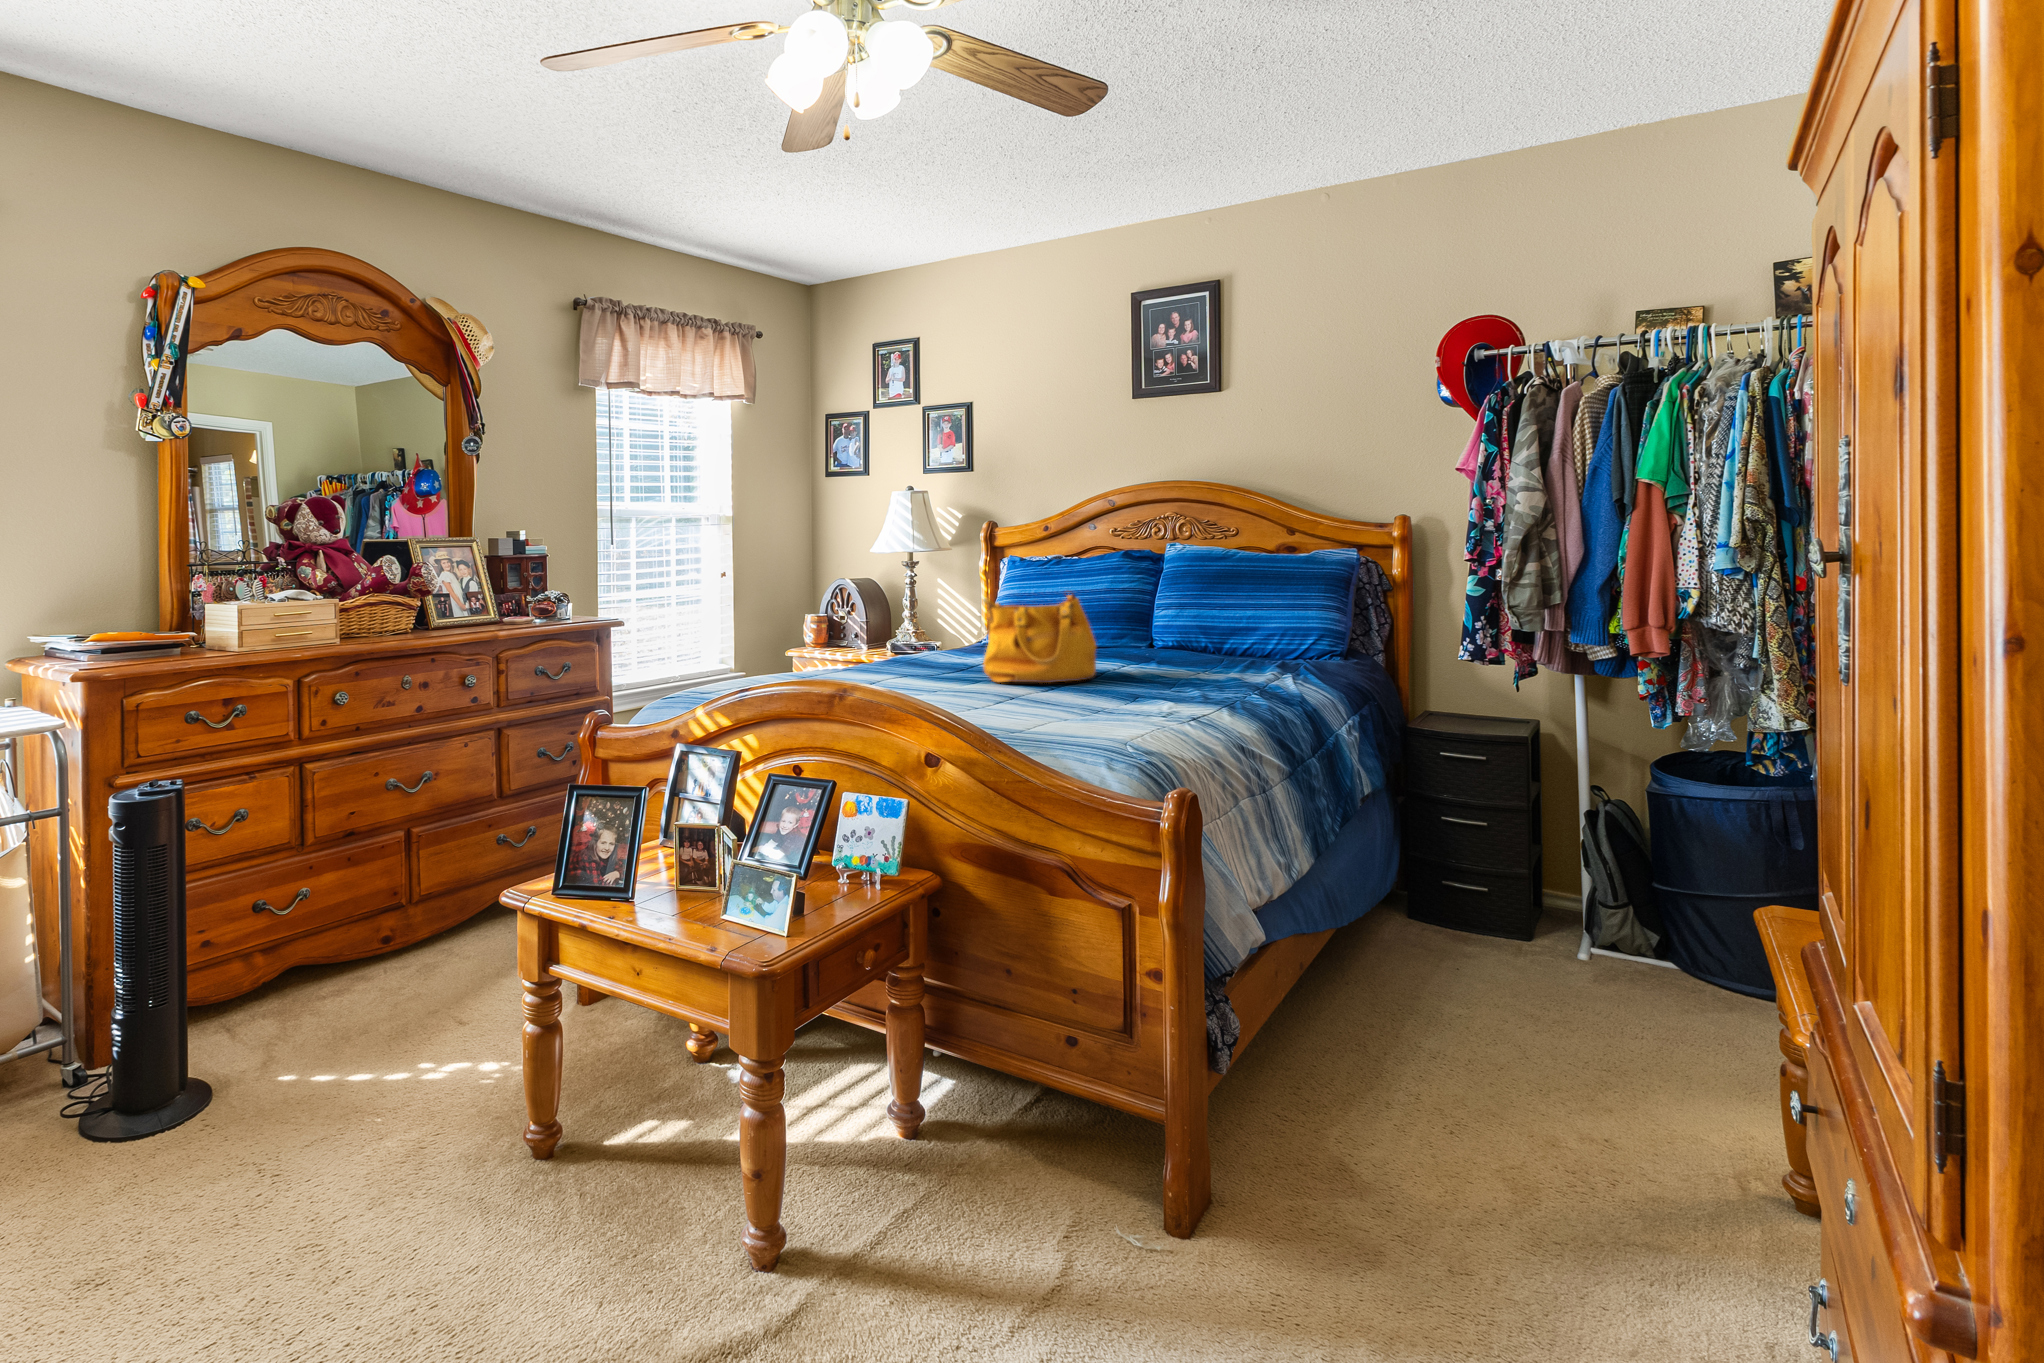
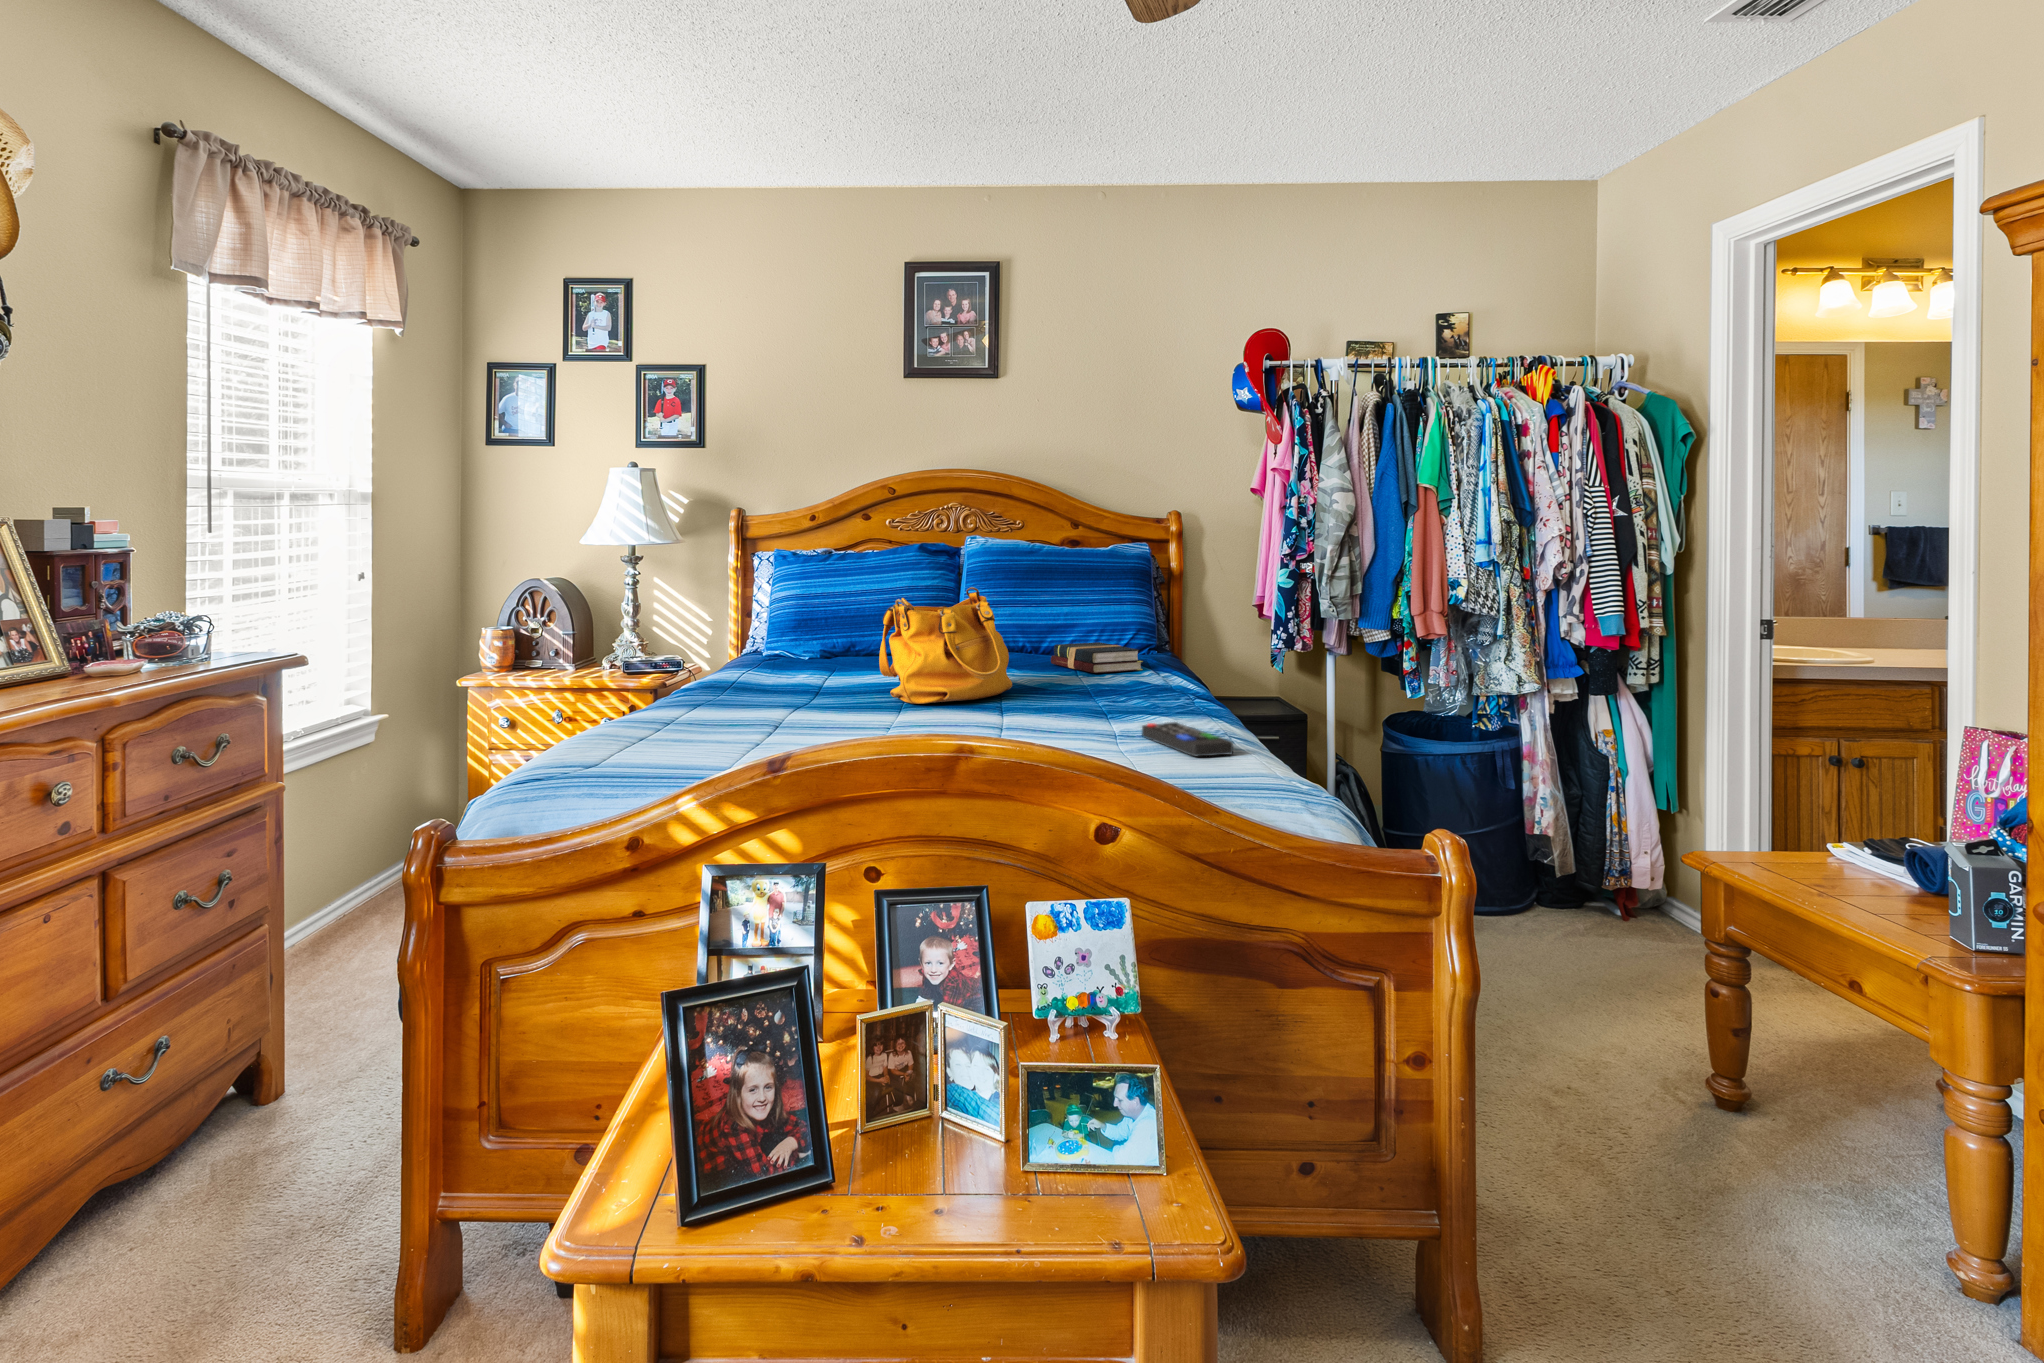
hardback book: none [1197,646,1270,673] -> present [1051,642,1142,673]
remote control: none [1103,705,1145,730] -> present [1142,722,1233,756]

